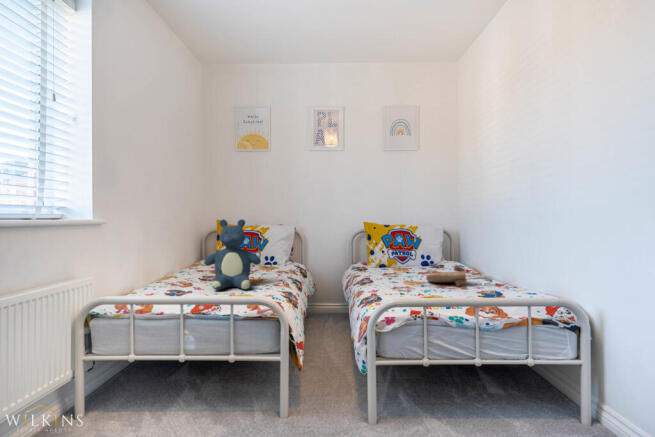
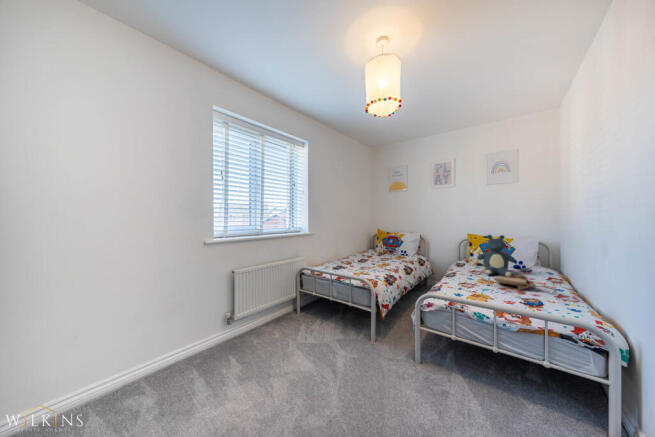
teddy bear: present [204,219,261,290] -> present [477,235,515,277]

